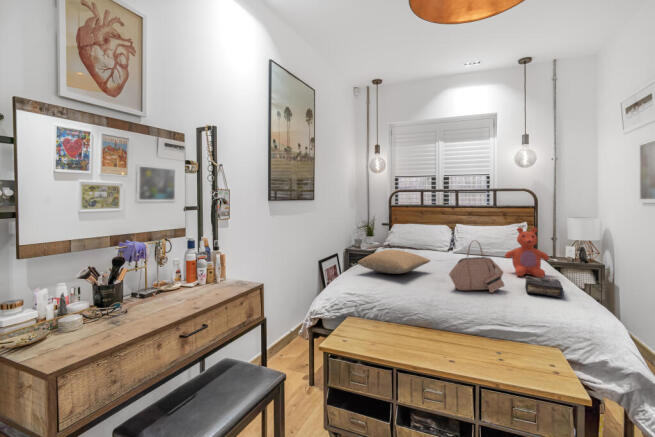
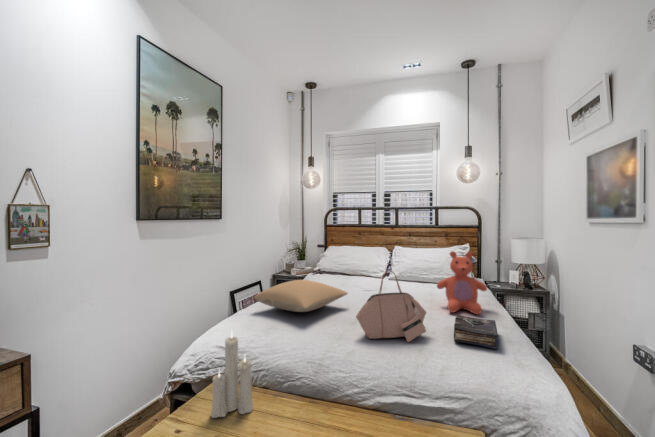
candle: none [360,274,387,334] -> present [211,336,253,418]

